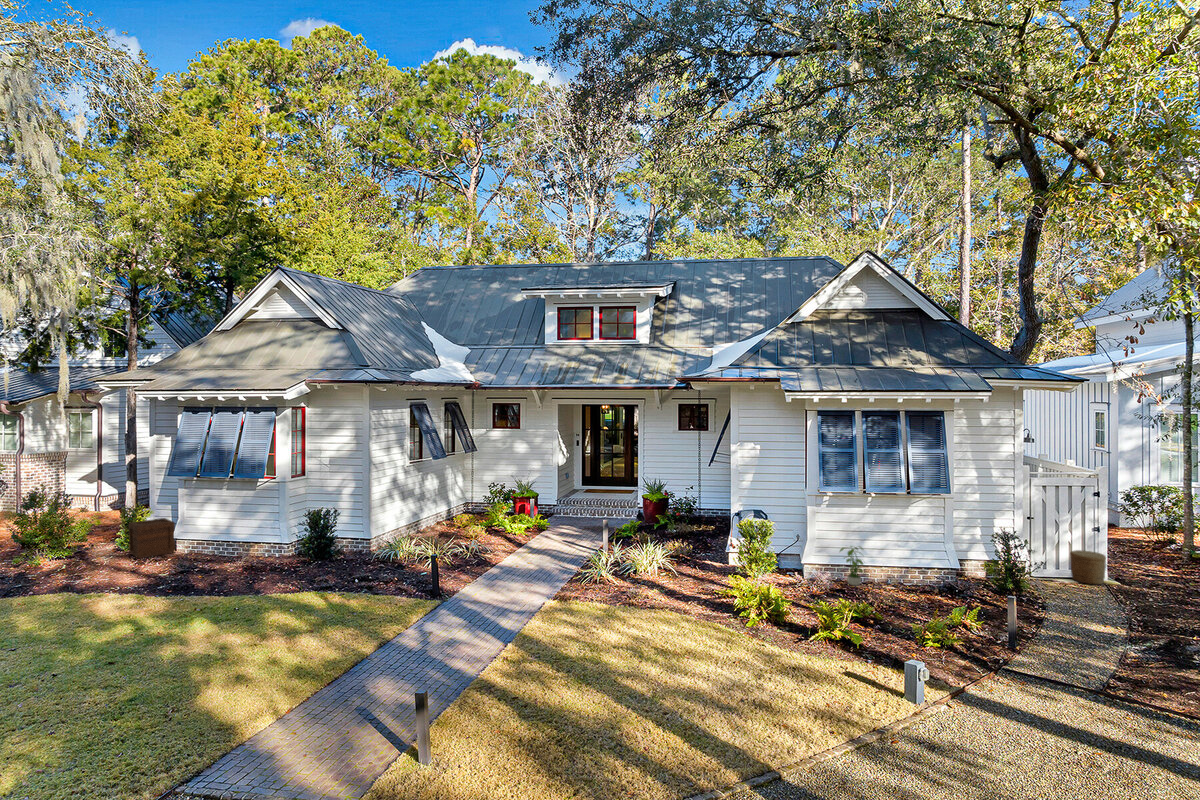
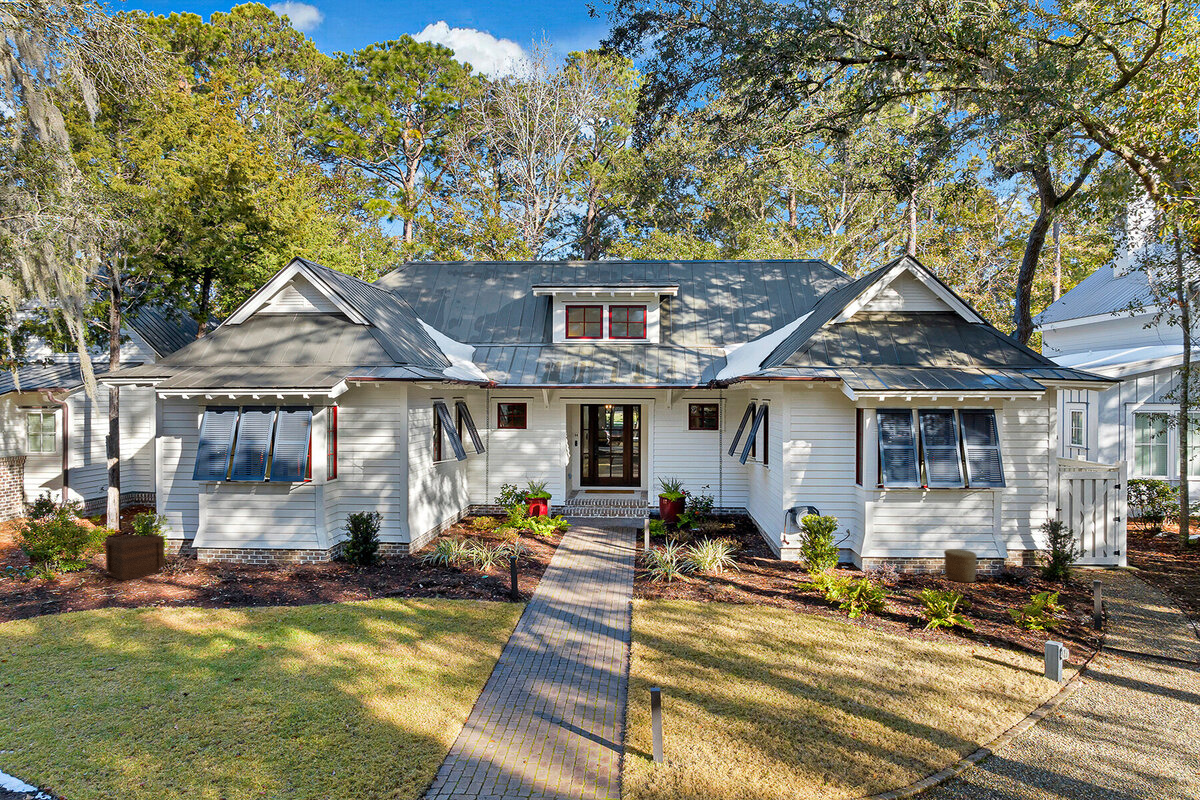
potted plant: present [840,546,863,585] -> none [903,540,930,580]
woven basket: present [1070,550,1106,584] -> present [944,549,977,583]

